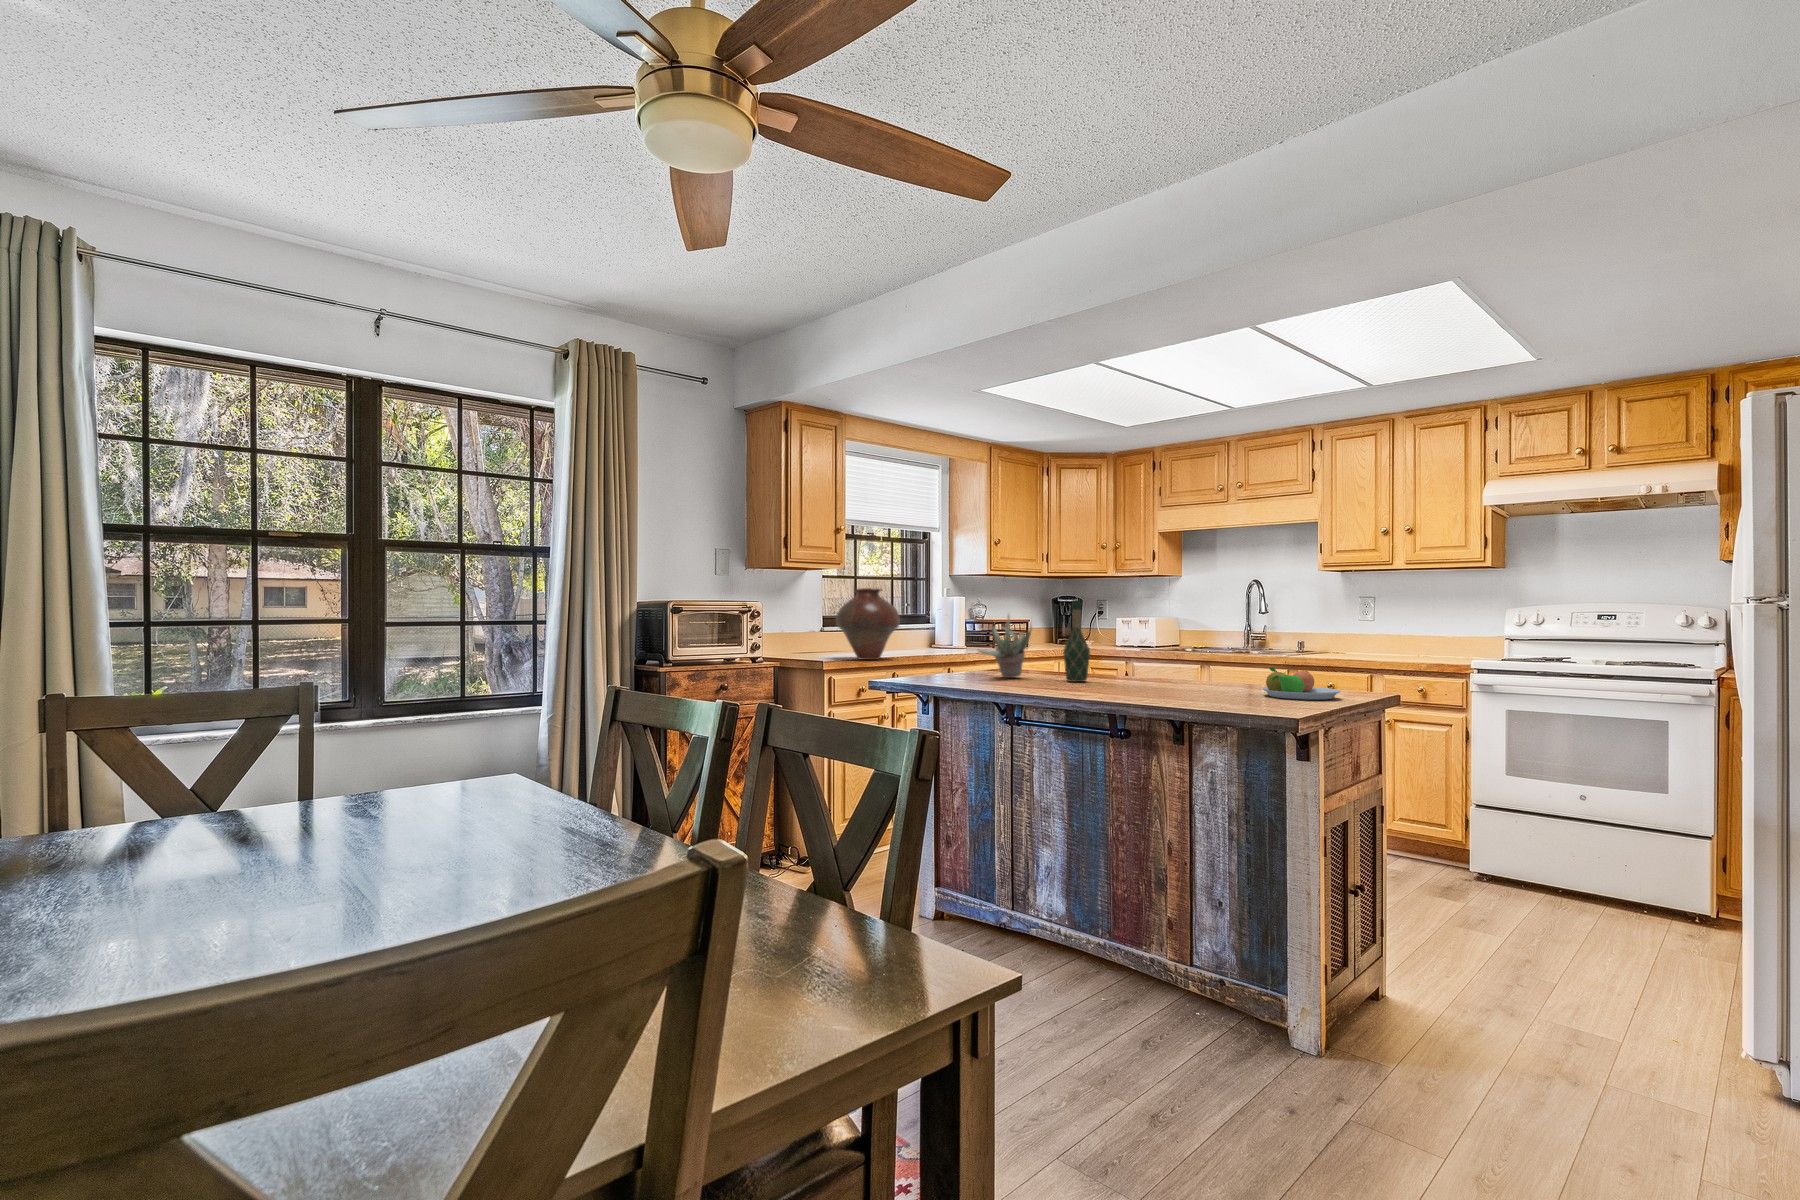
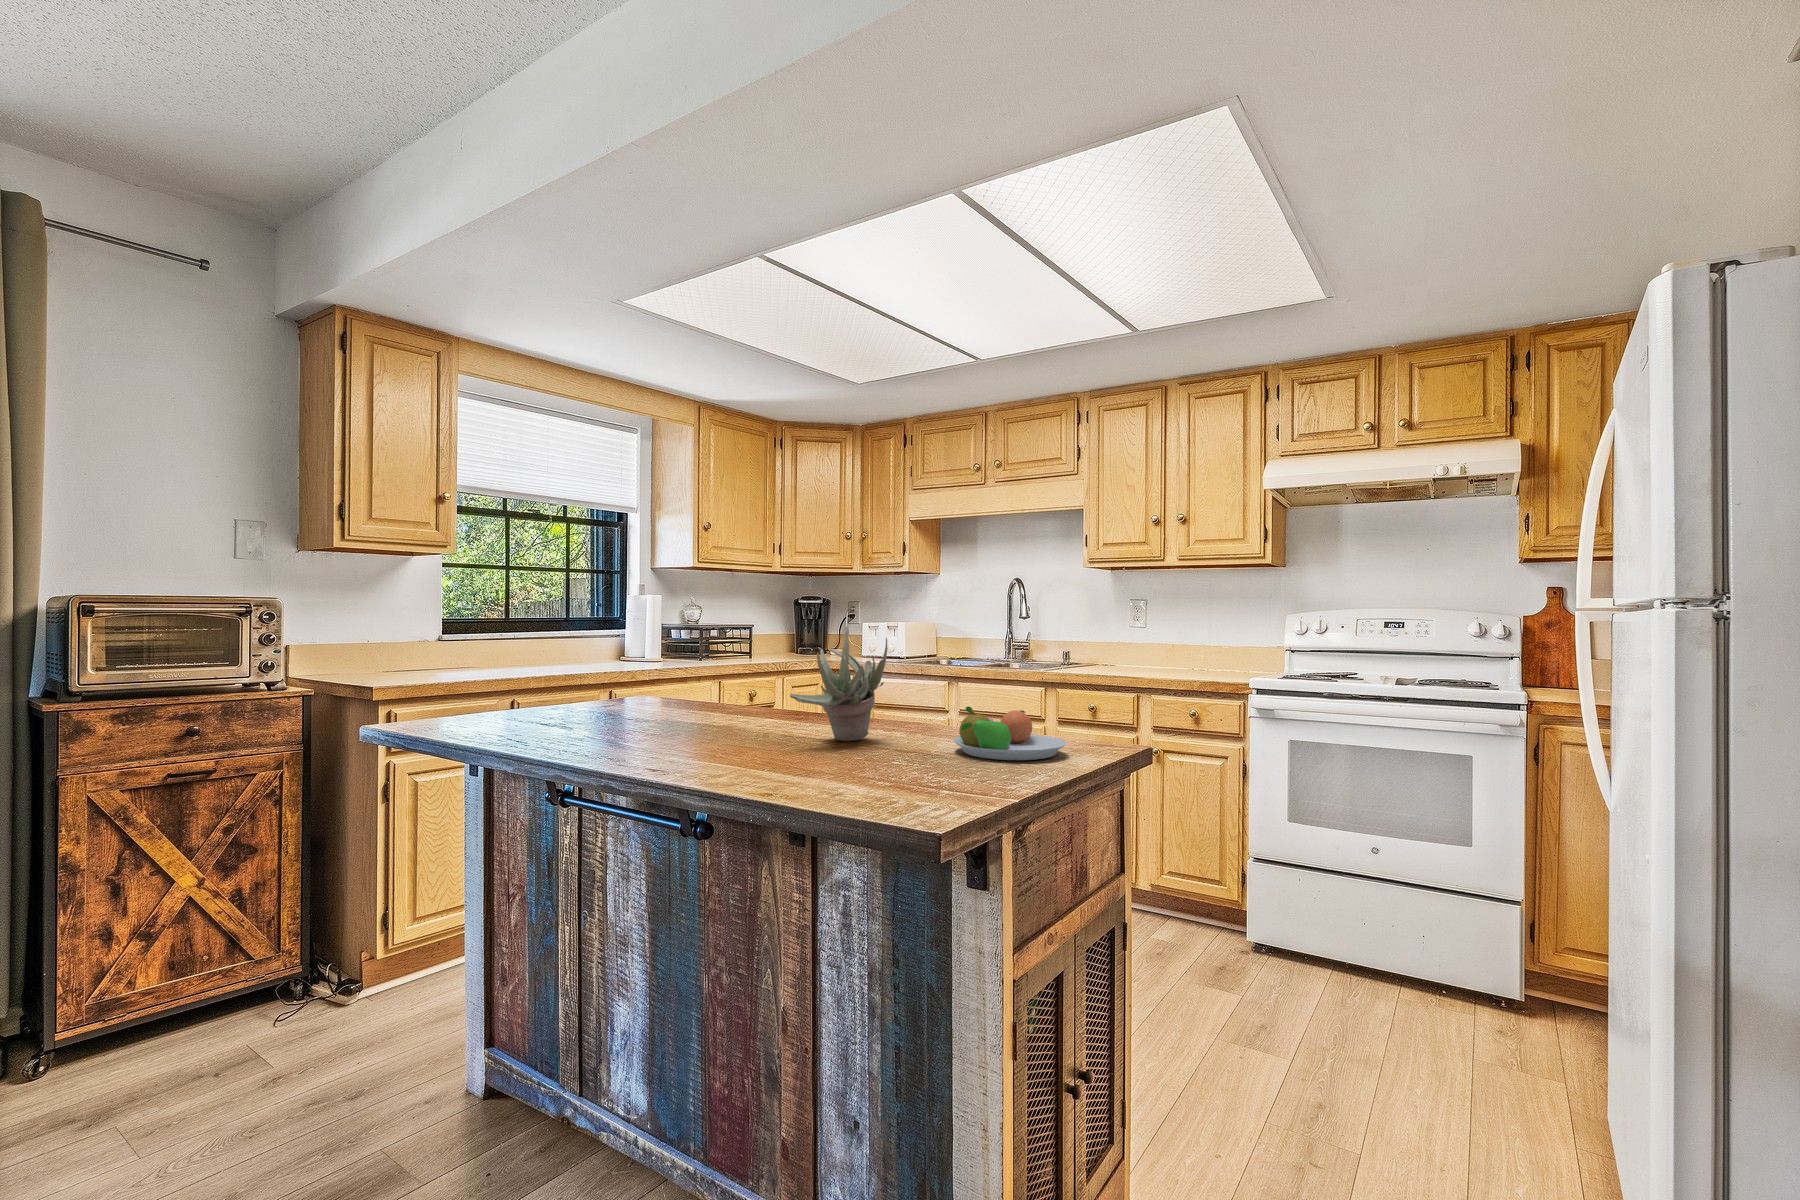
vase: present [836,588,900,660] -> none [434,582,533,682]
wine bottle: present [1063,600,1090,682] -> none [688,600,728,724]
succulent plant: present [978,615,1032,678] -> present [790,626,888,741]

